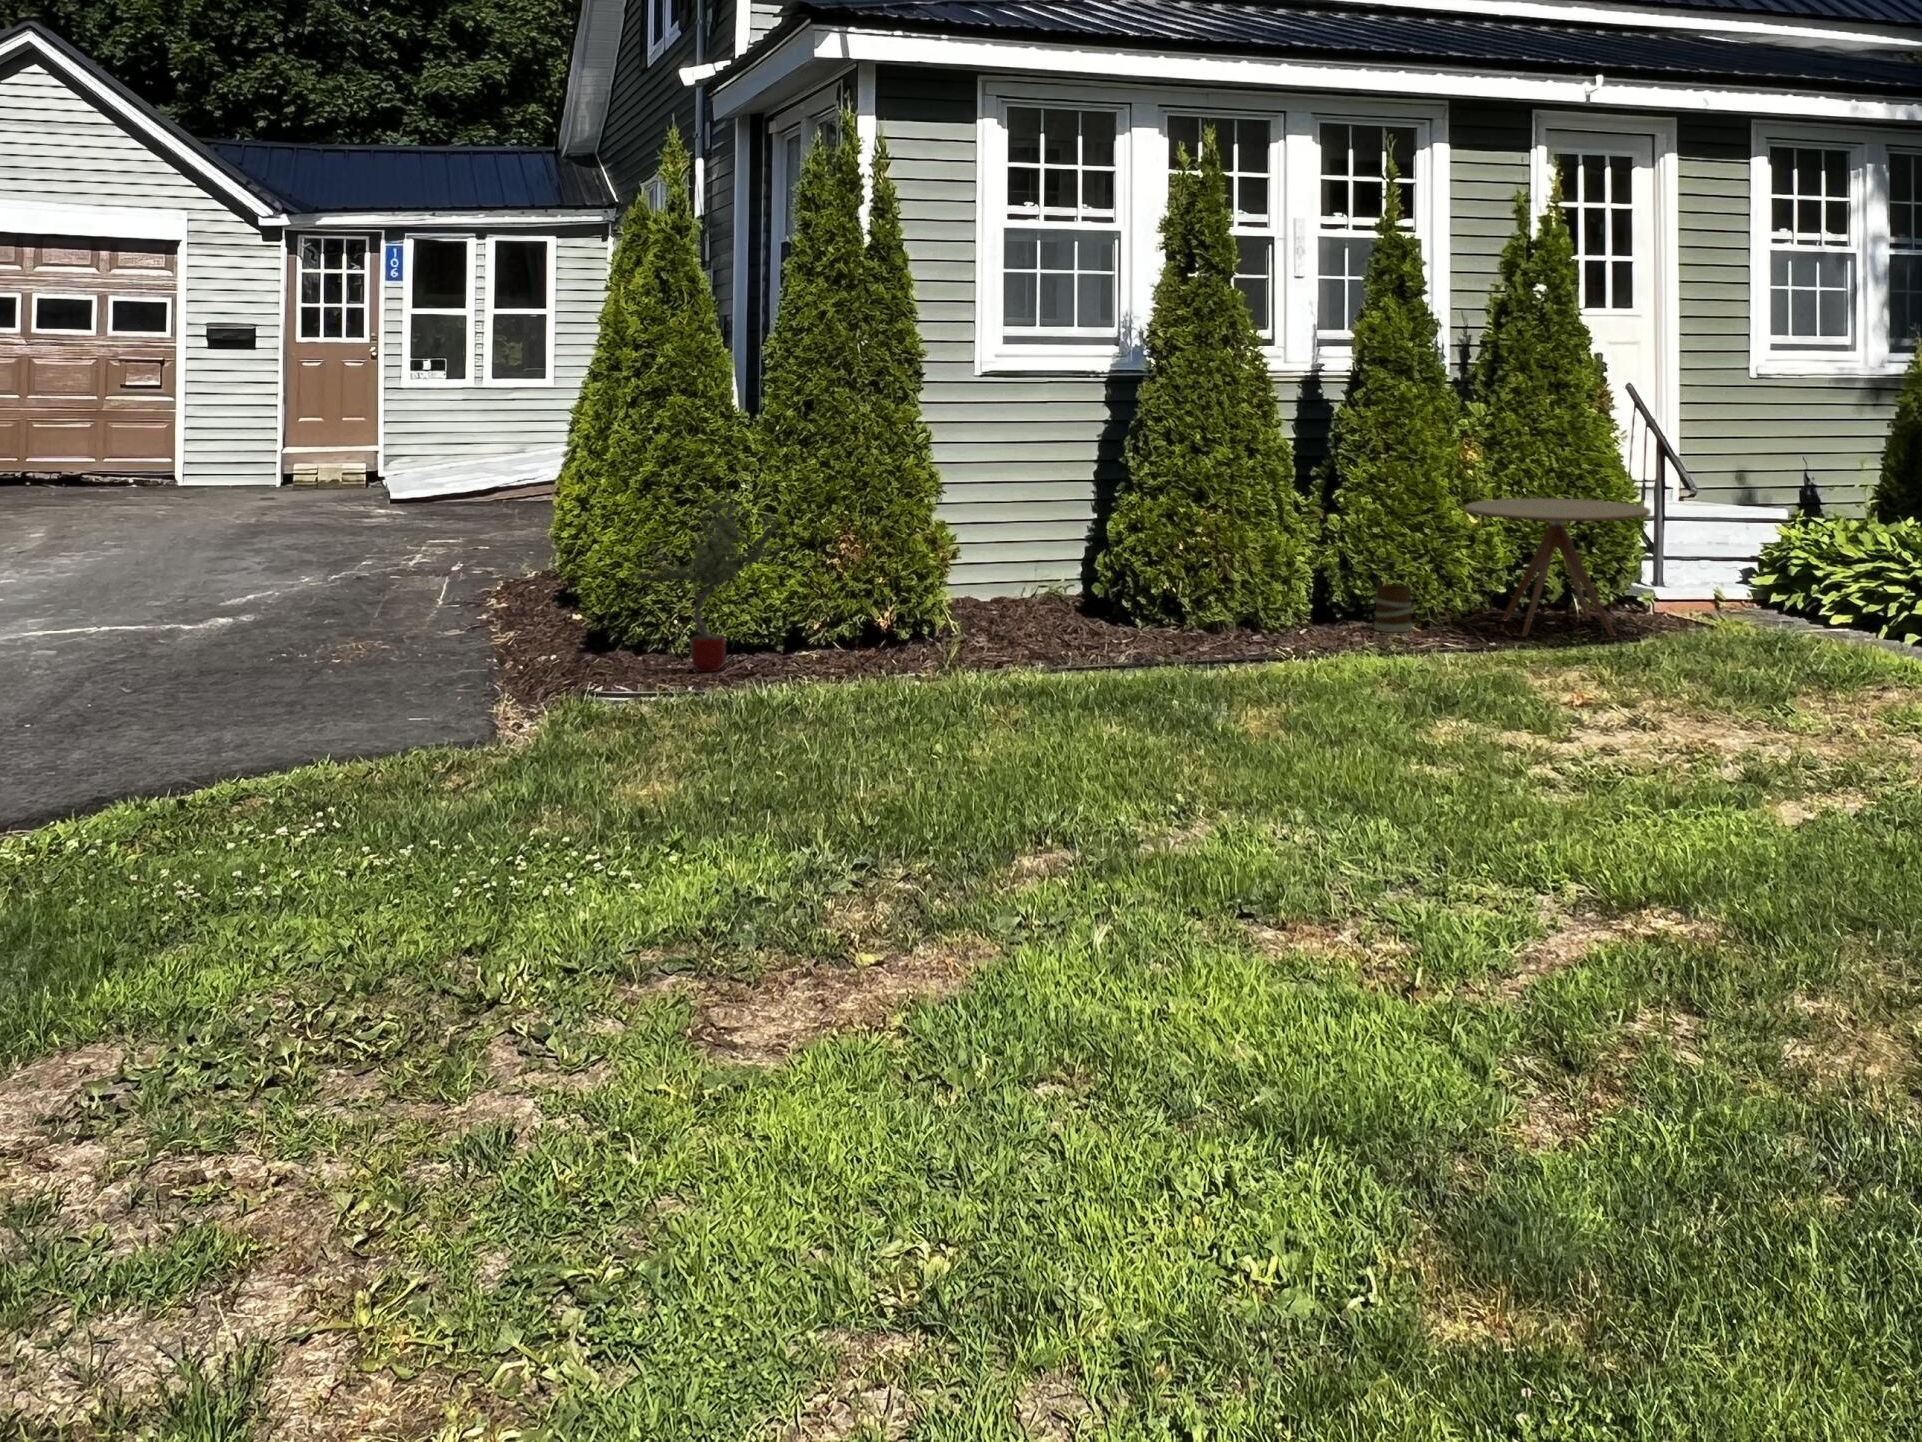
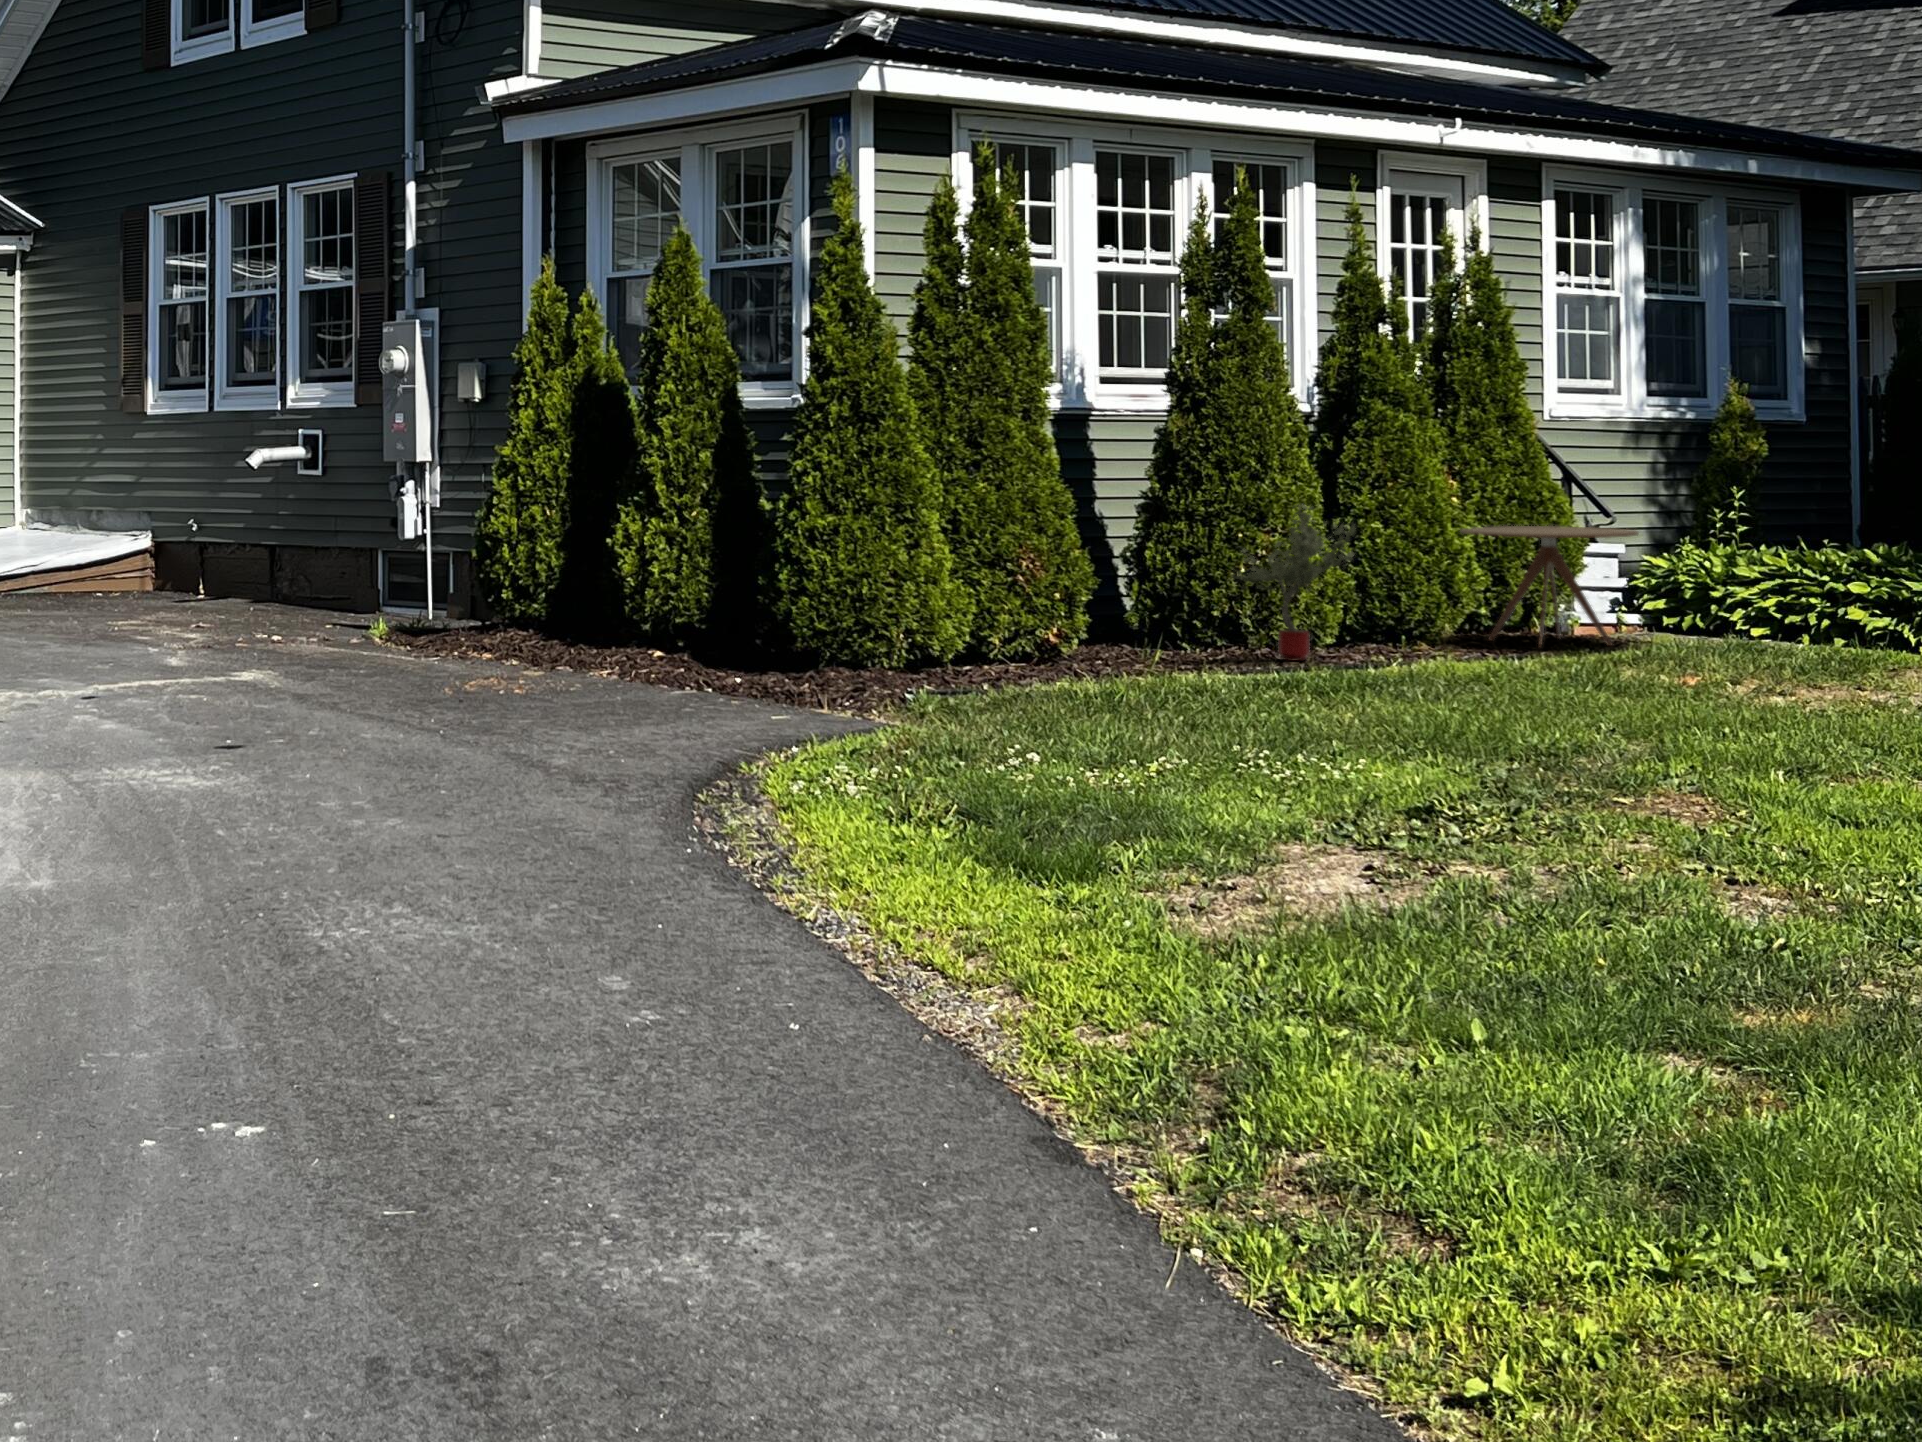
potted tree: present [634,493,780,672] -> present [1232,504,1356,661]
wooden bucket: present [1374,562,1413,632] -> none [1396,582,1435,650]

